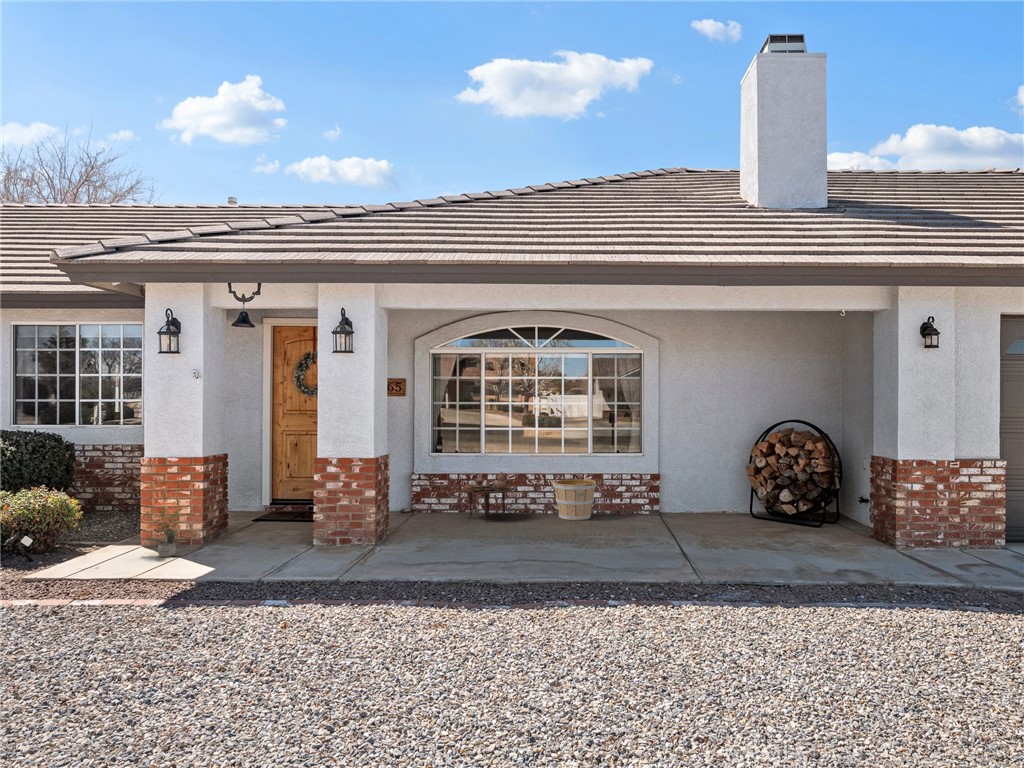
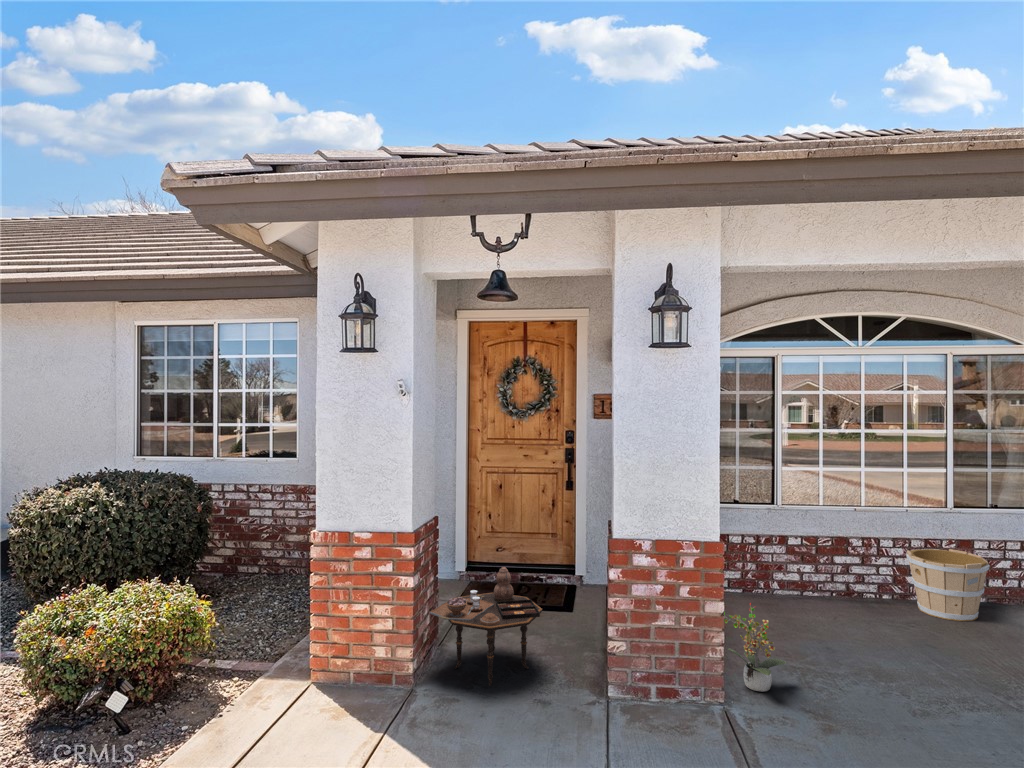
side table: present [462,472,513,522] -> present [430,567,542,686]
potted plant: present [144,508,185,557] -> present [724,603,786,692]

